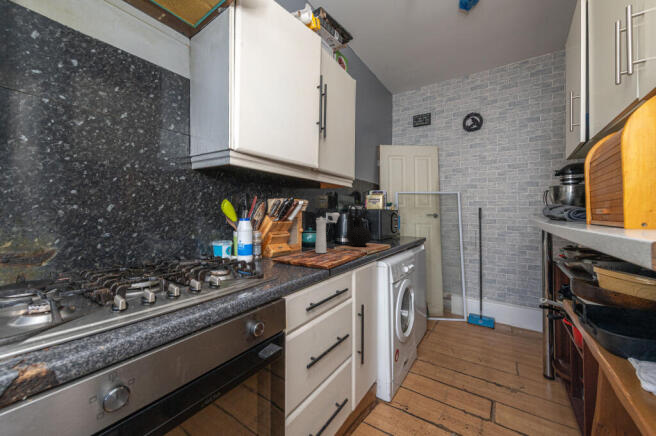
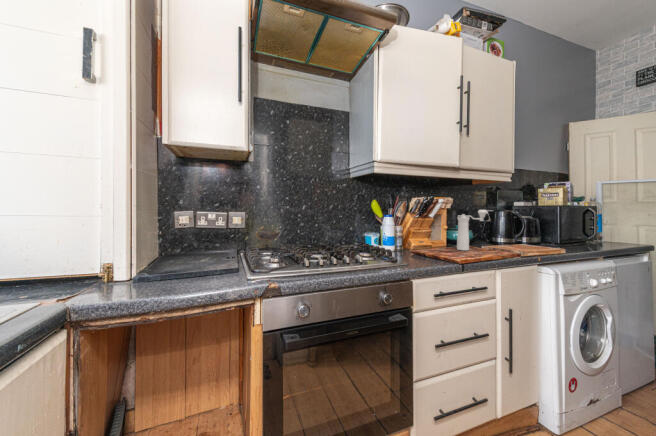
ceramic jug: present [347,205,371,246] -> none [502,201,537,248]

